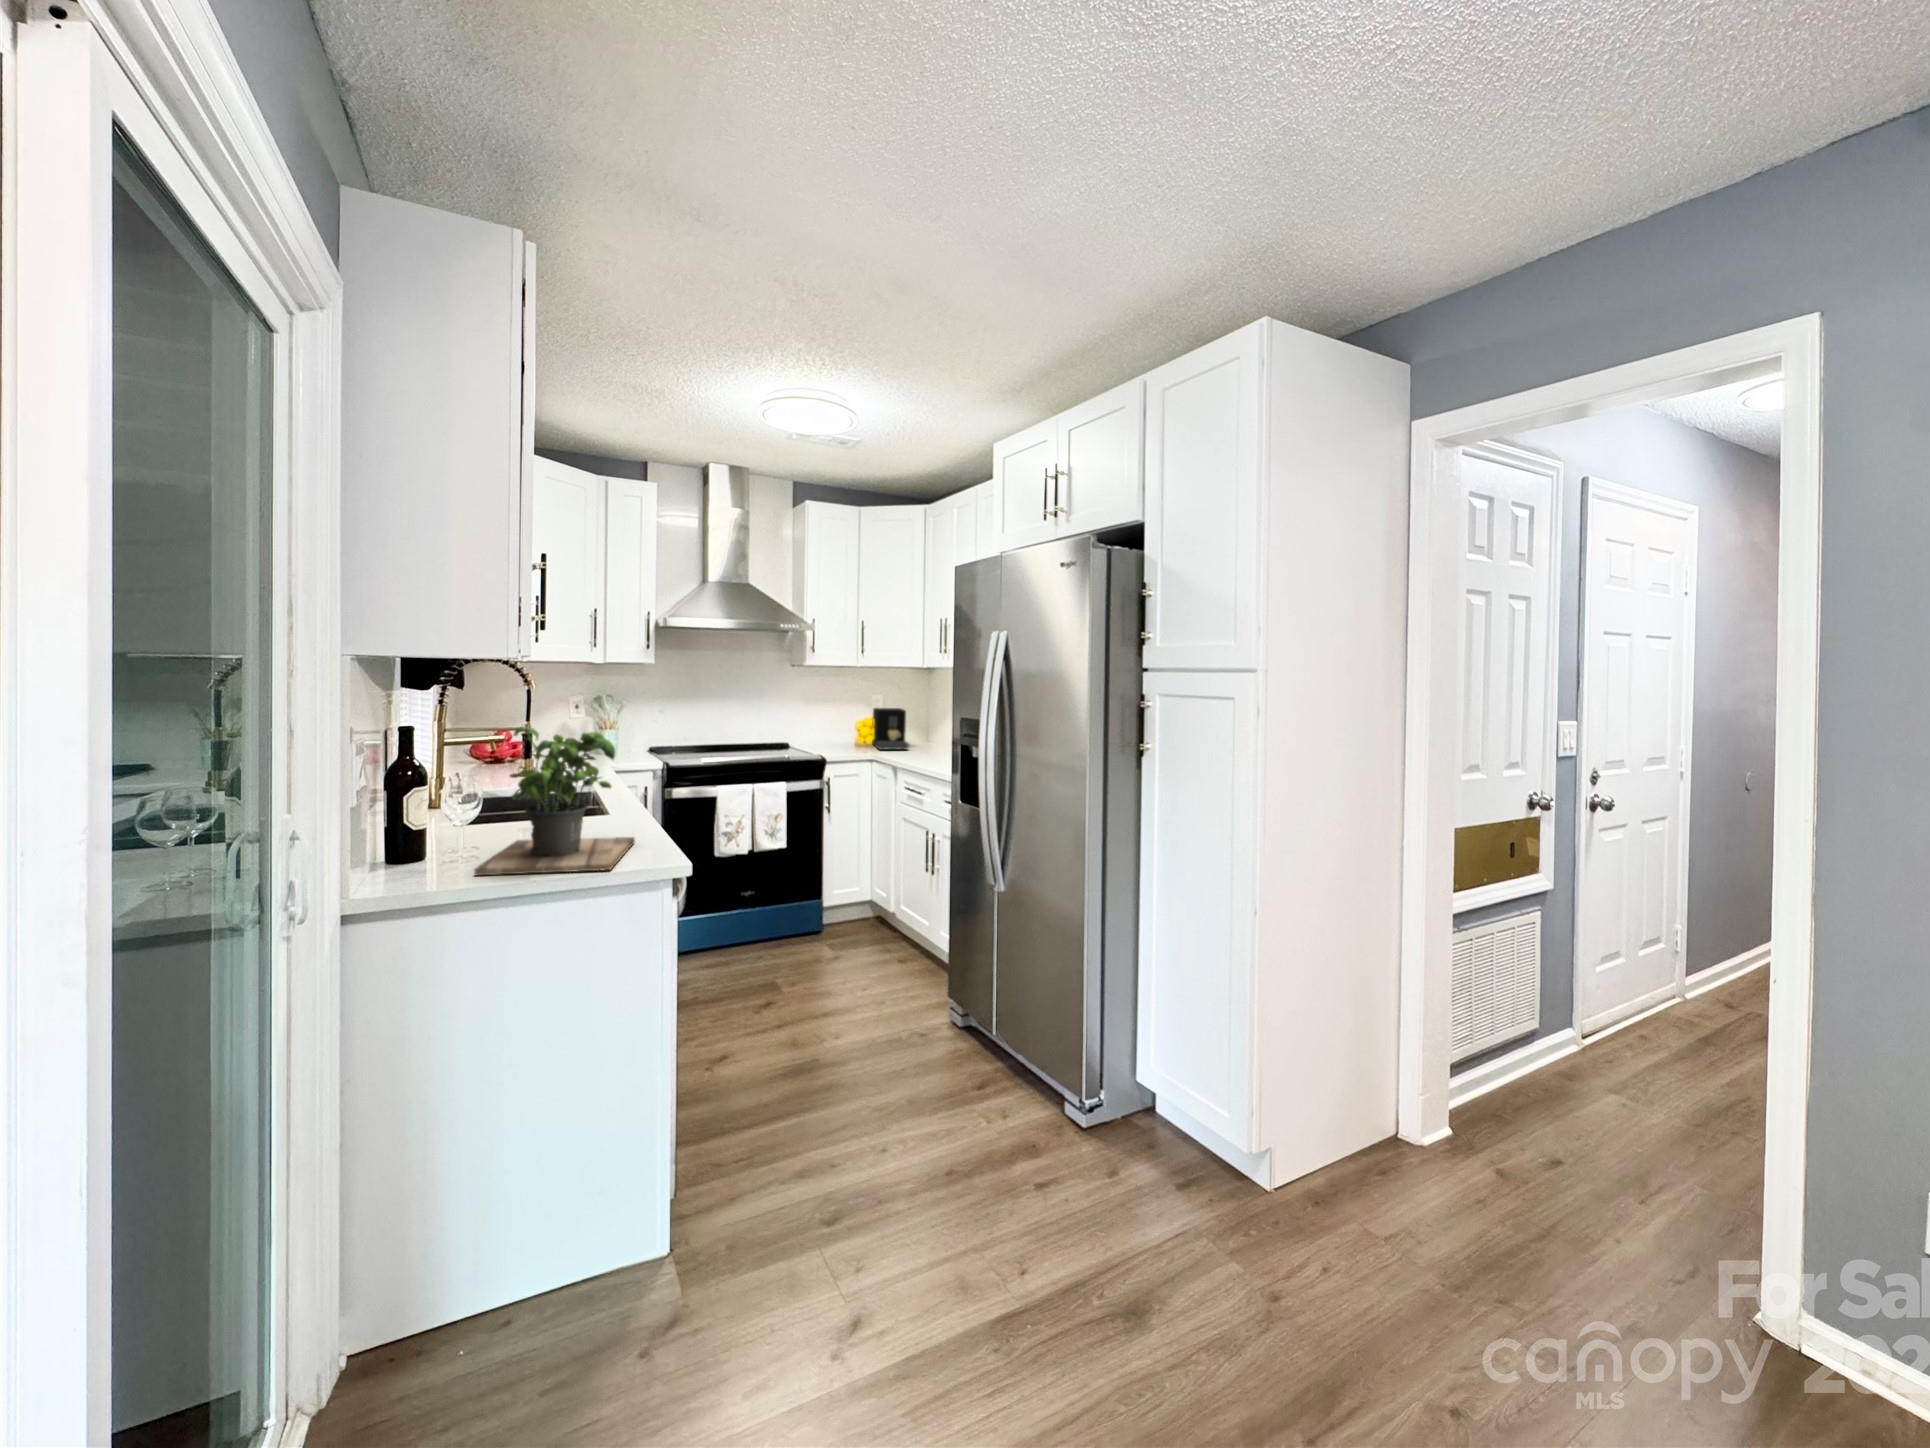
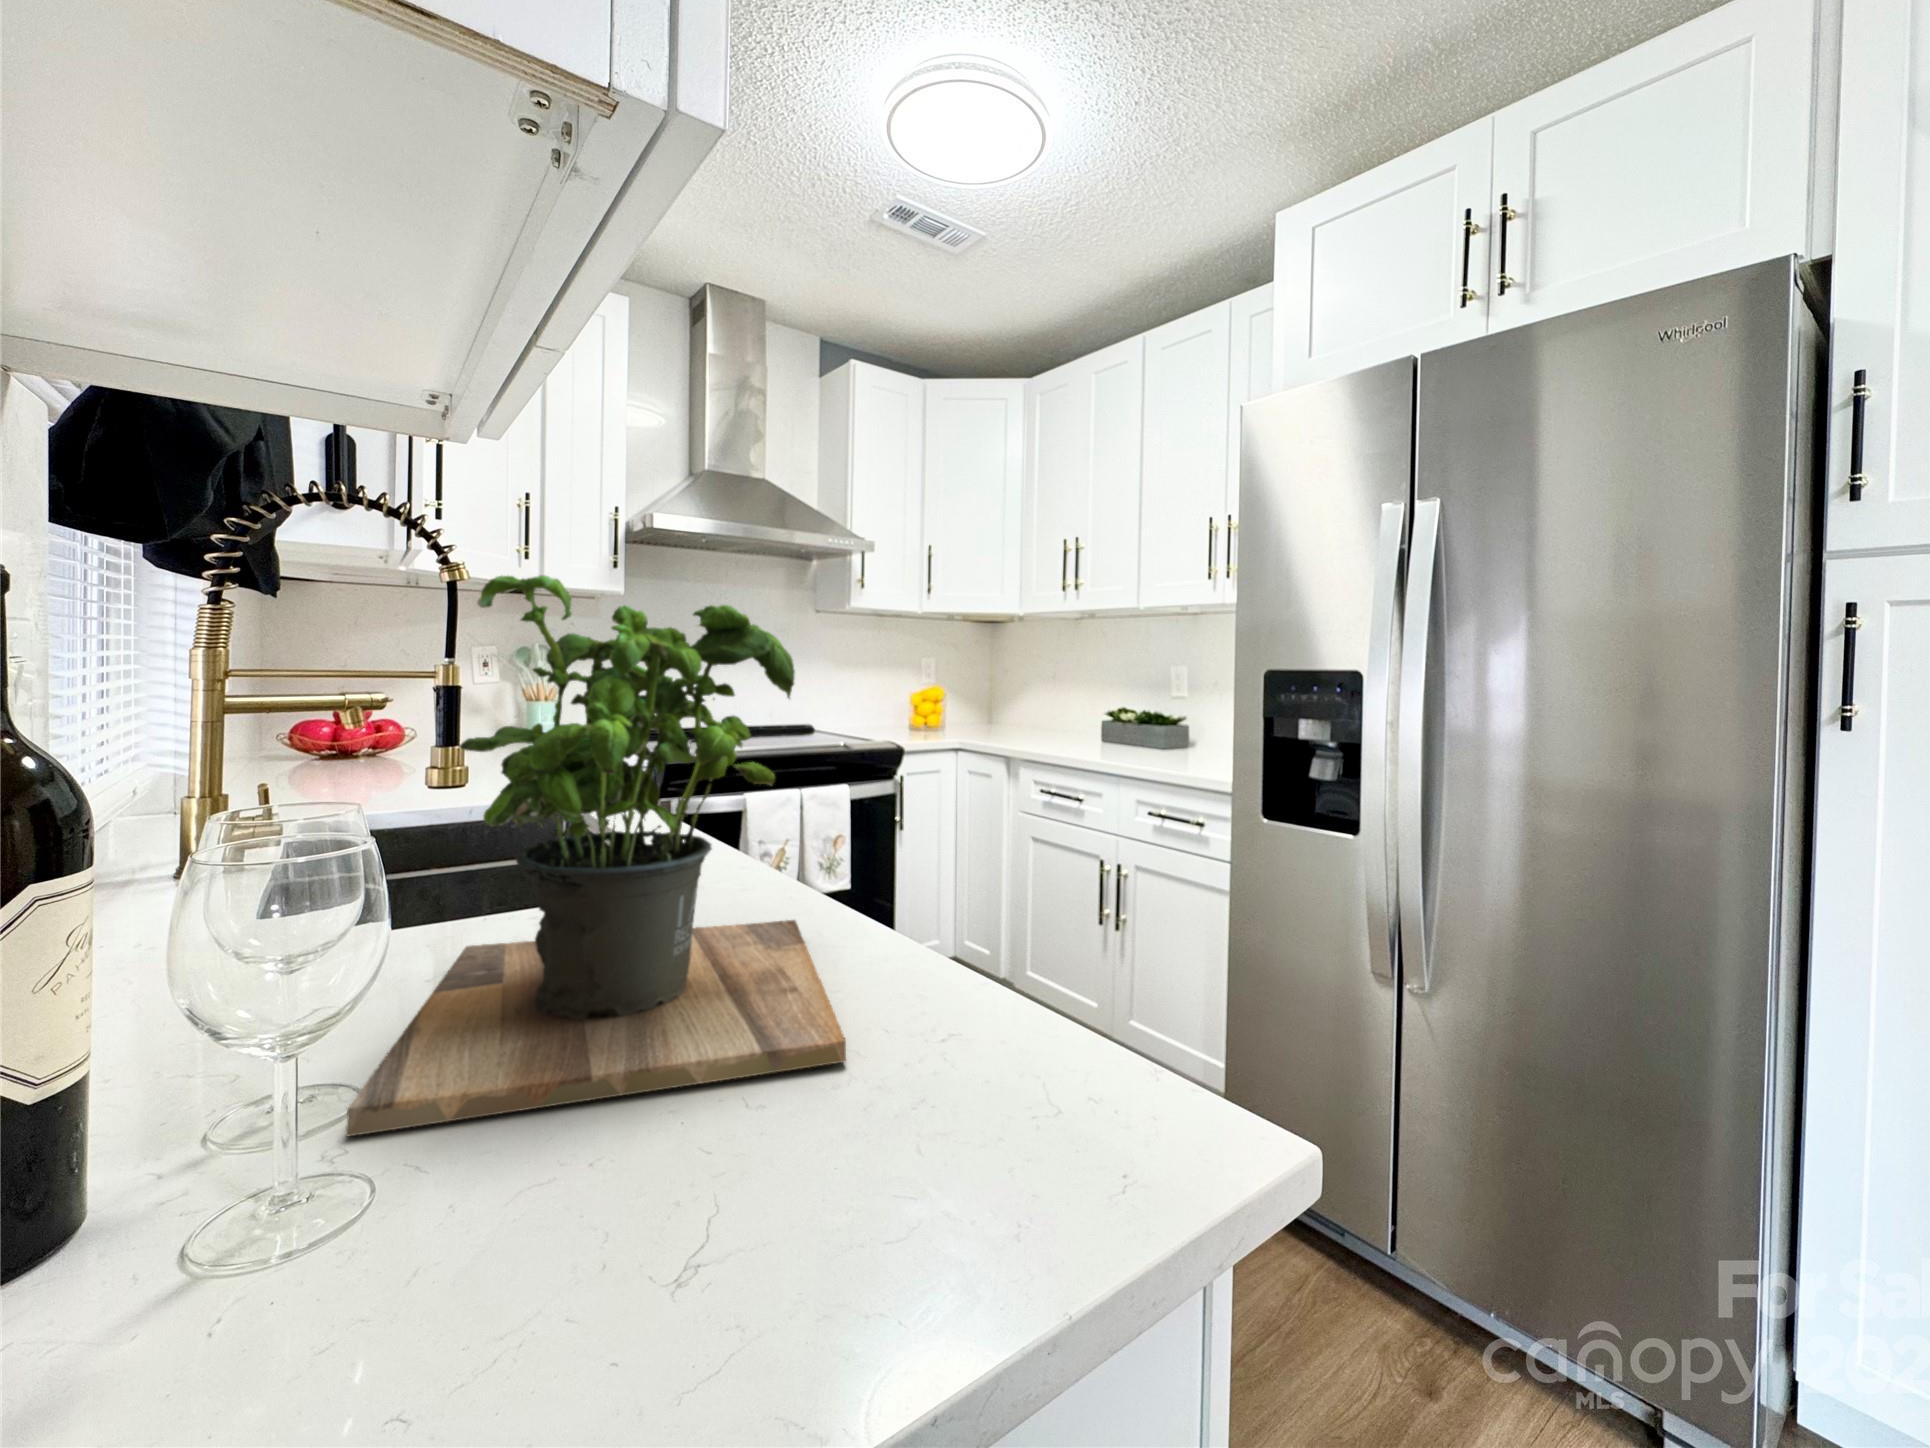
coffee maker: present [872,708,909,750] -> none [936,674,1005,734]

